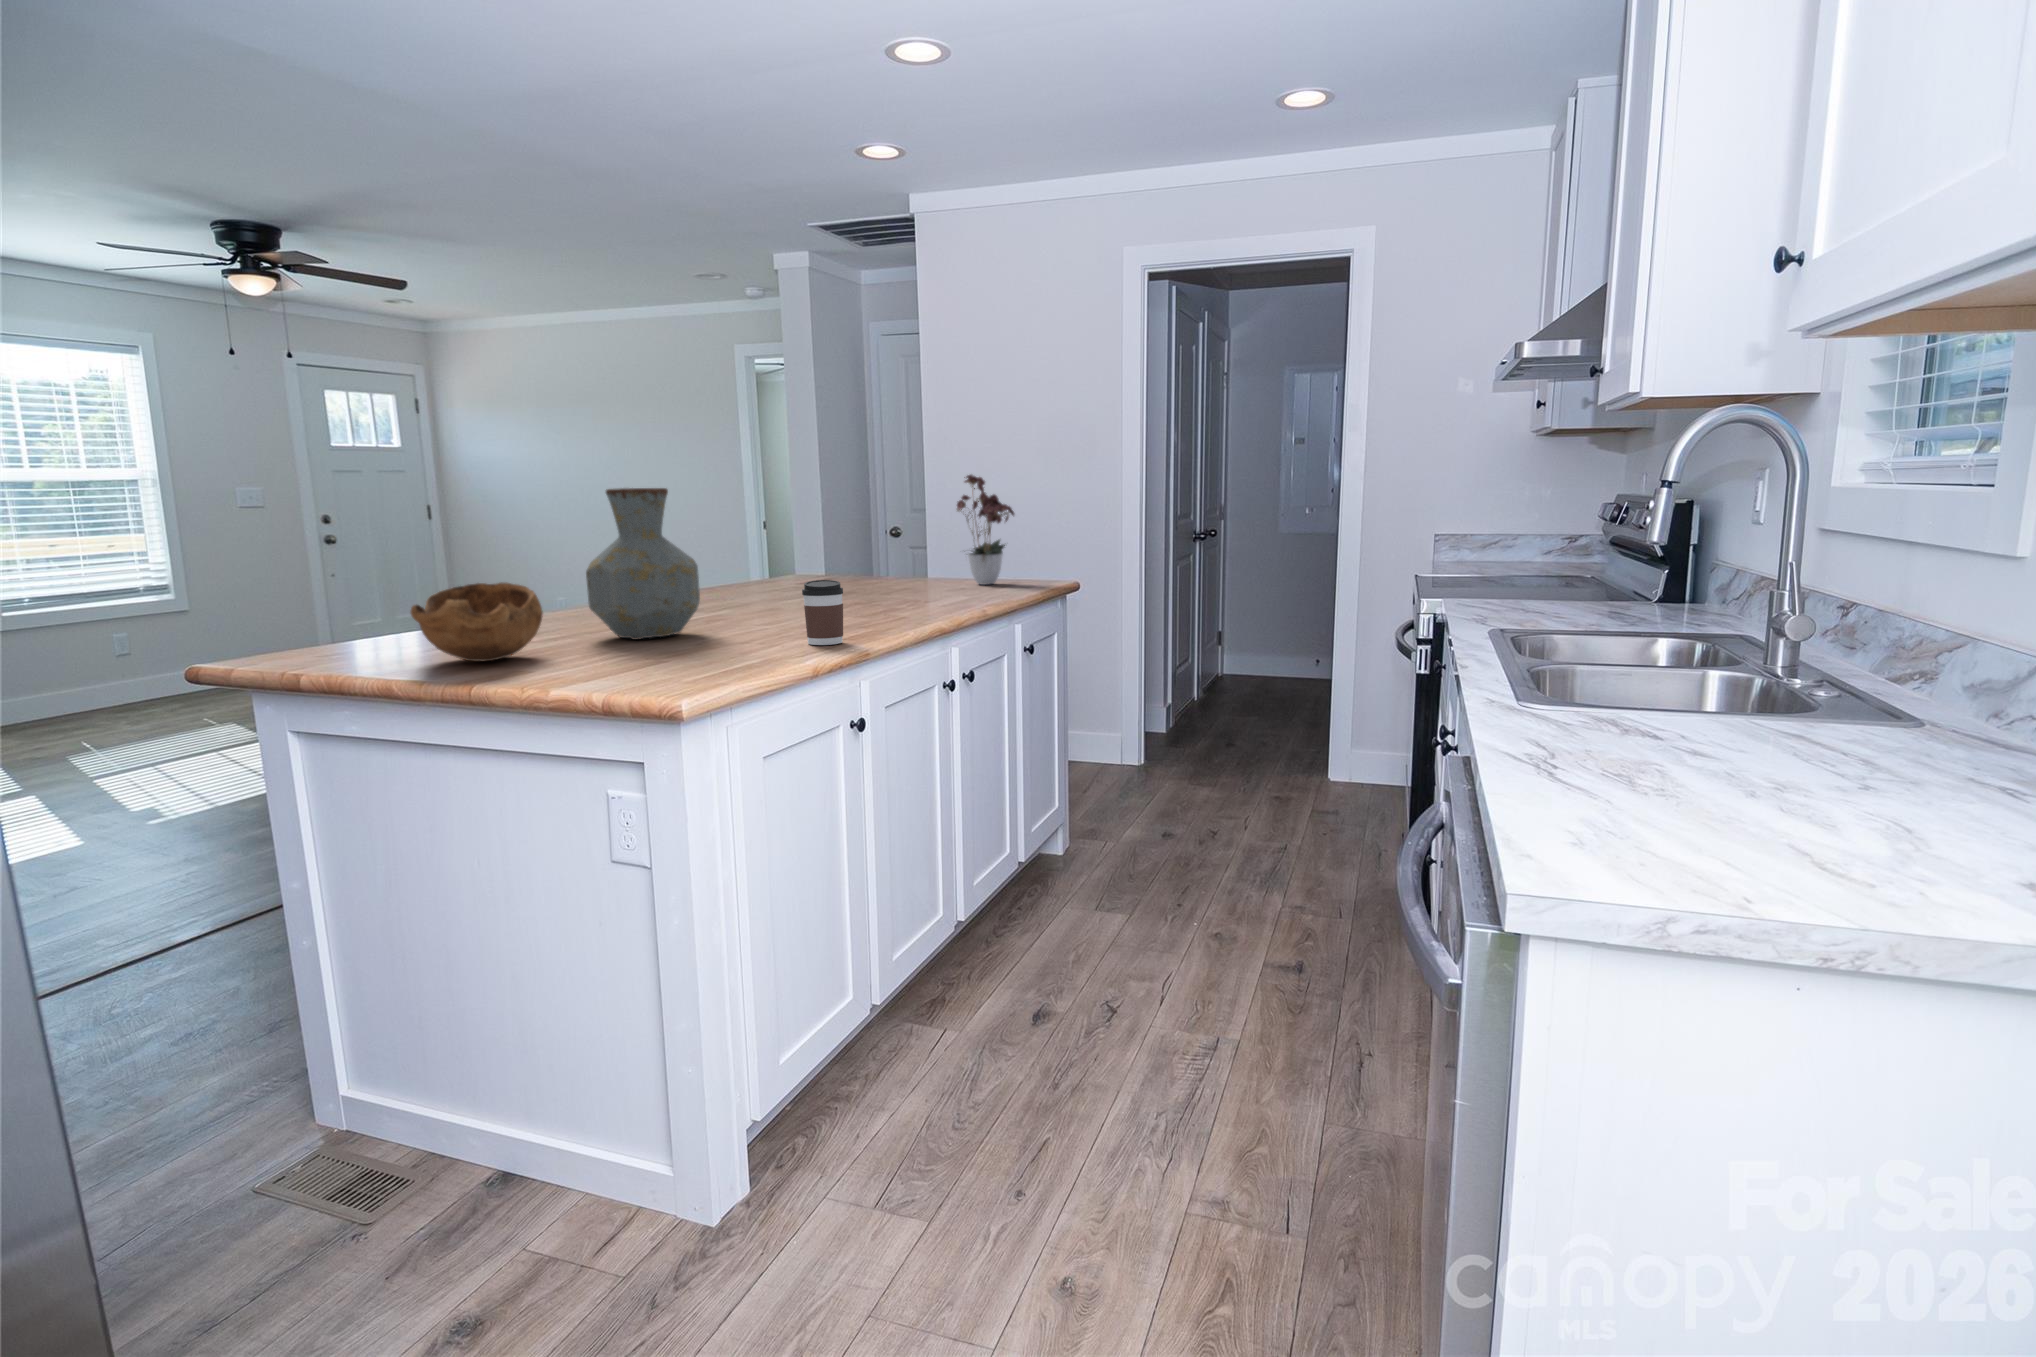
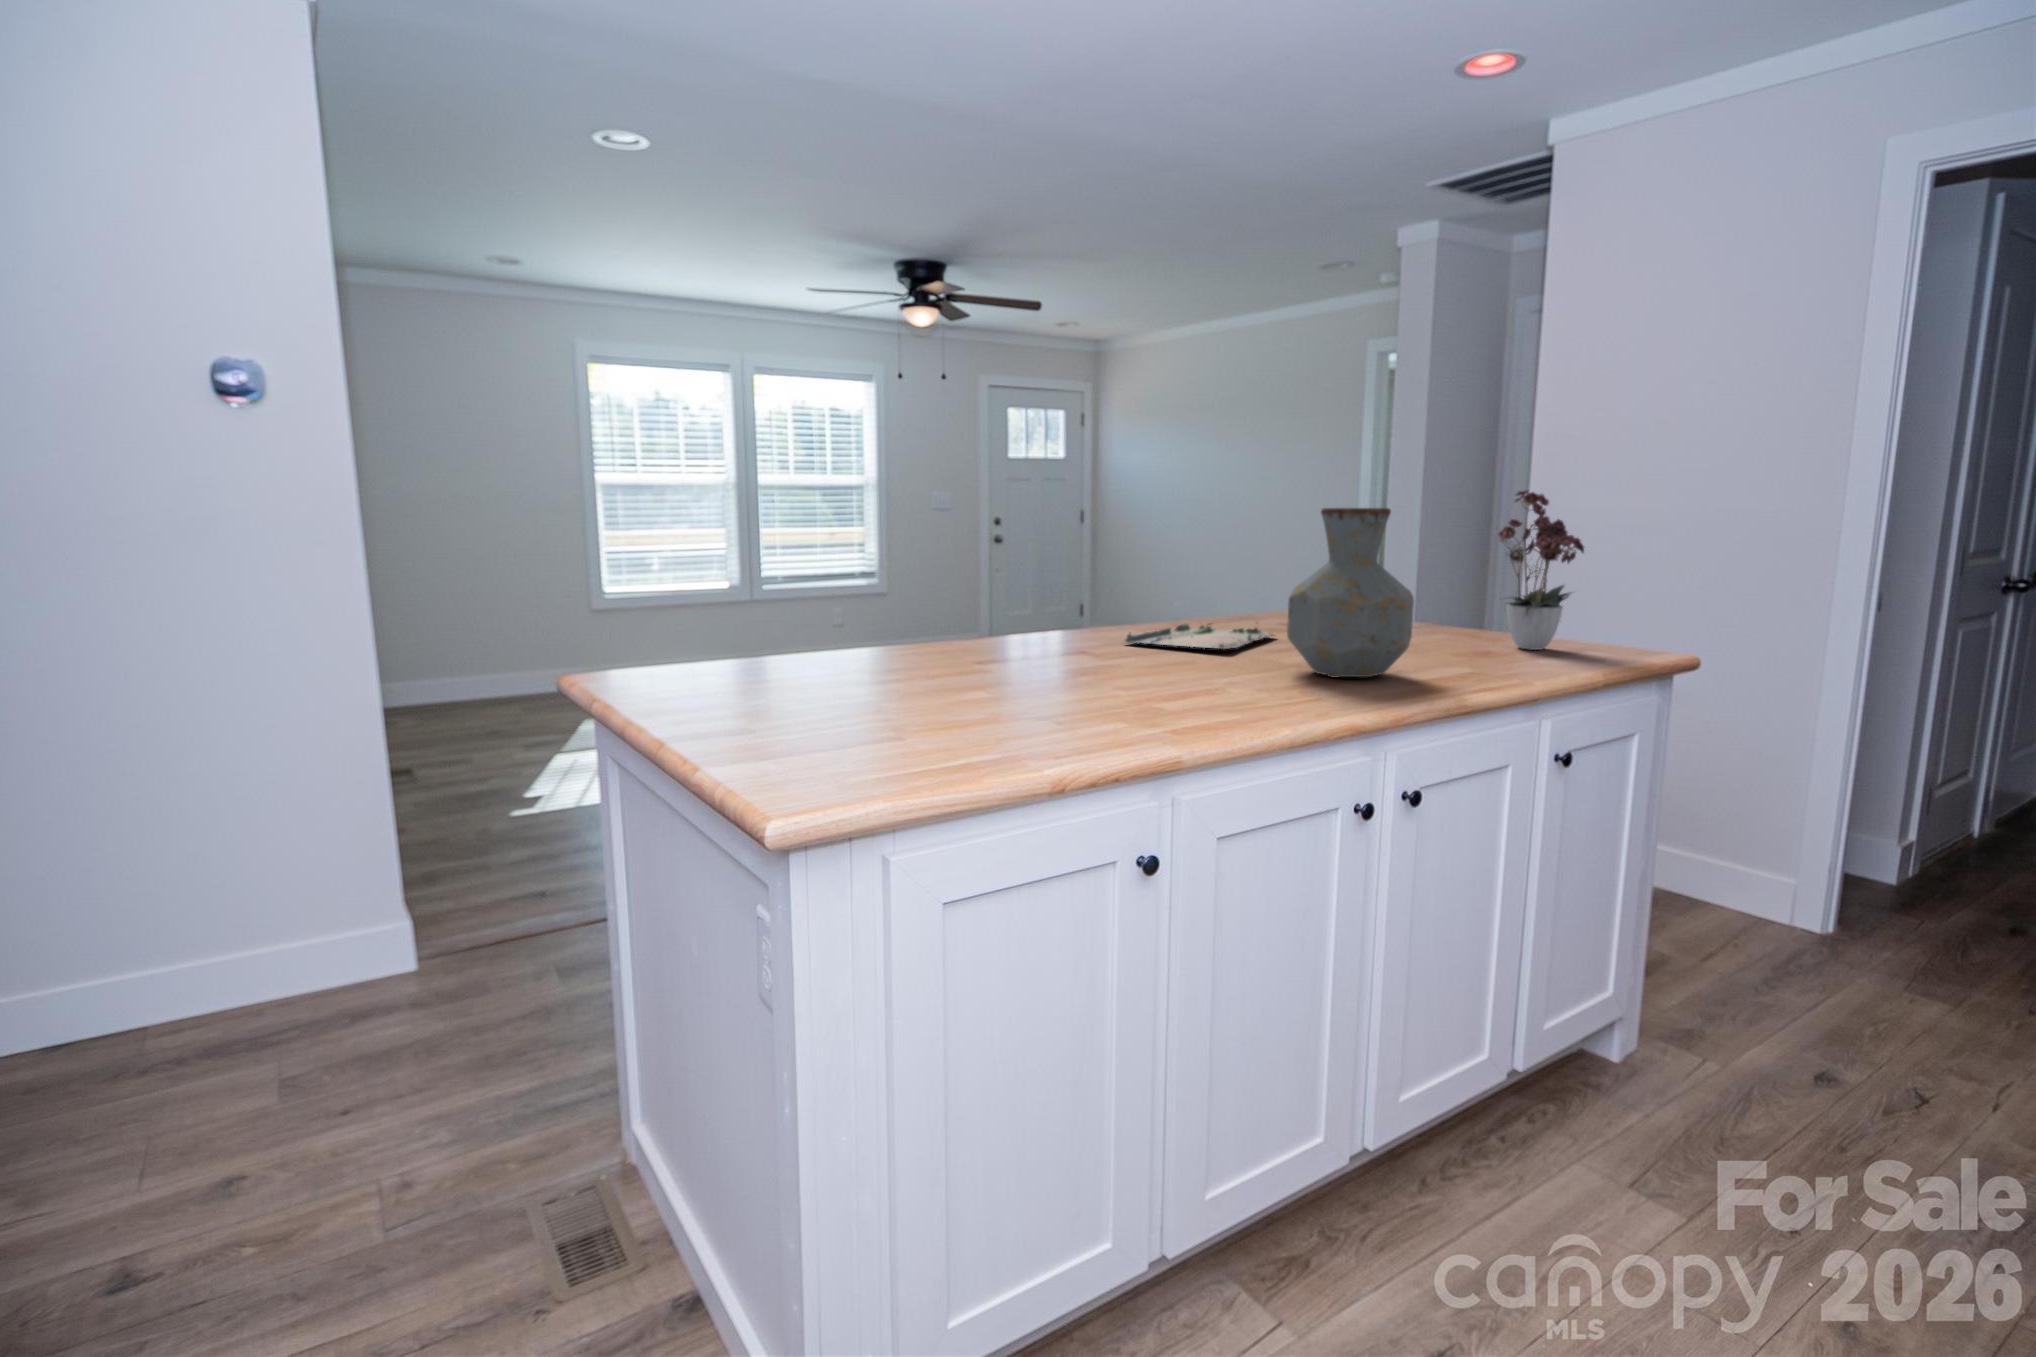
vase: present [586,488,700,640] -> present [1287,508,1414,678]
tray: none [708,578,816,603] -> present [1125,623,1275,649]
coffee cup: present [802,580,843,645] -> none [1099,645,1157,740]
wooden bowl: present [411,582,543,661] -> none [656,613,817,706]

